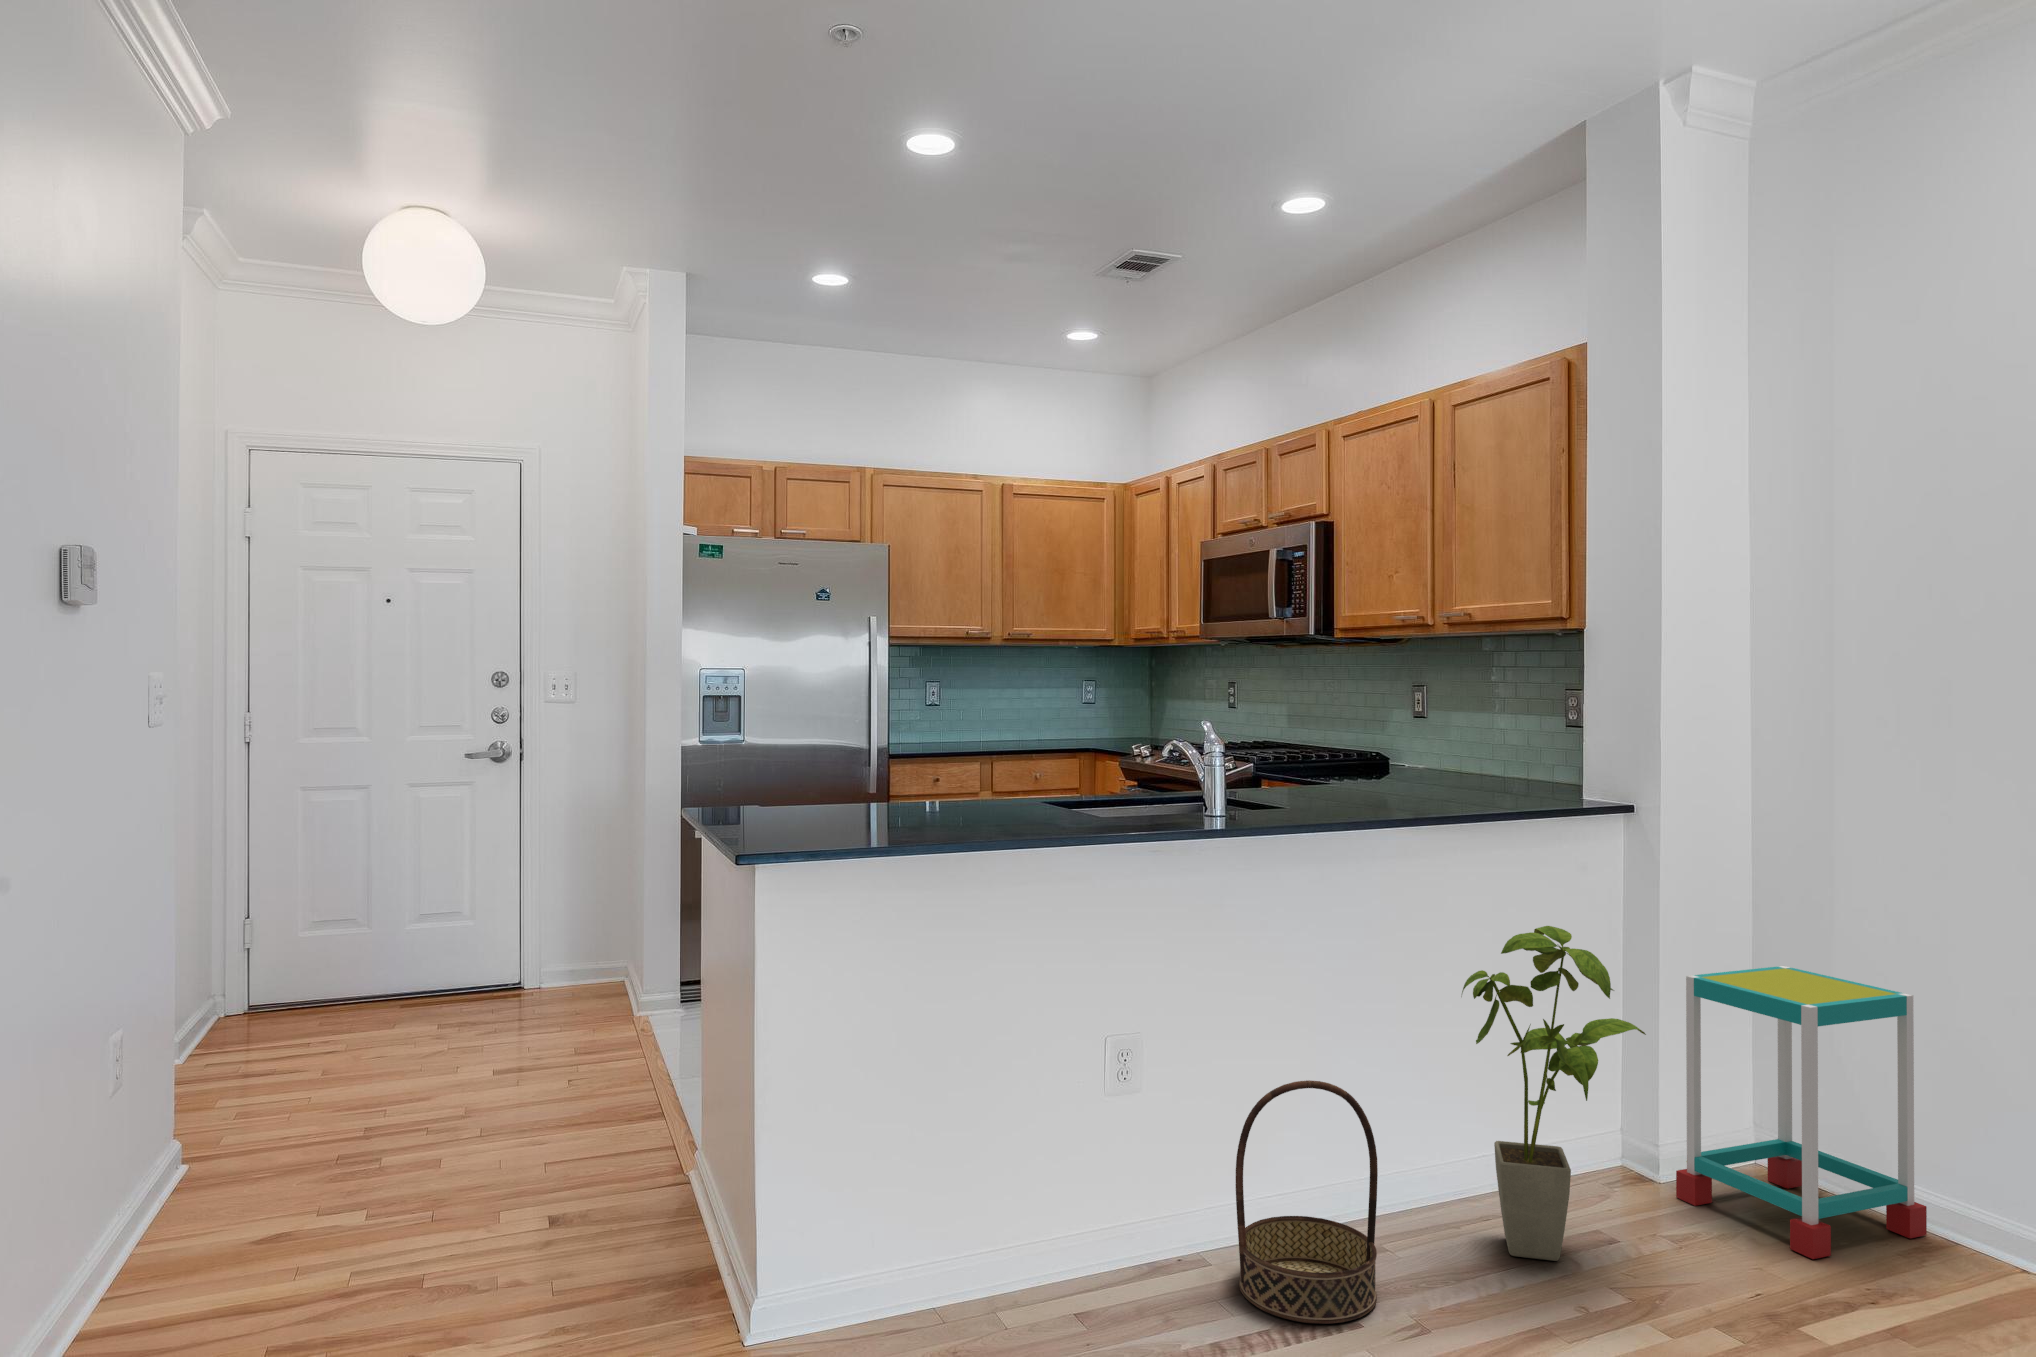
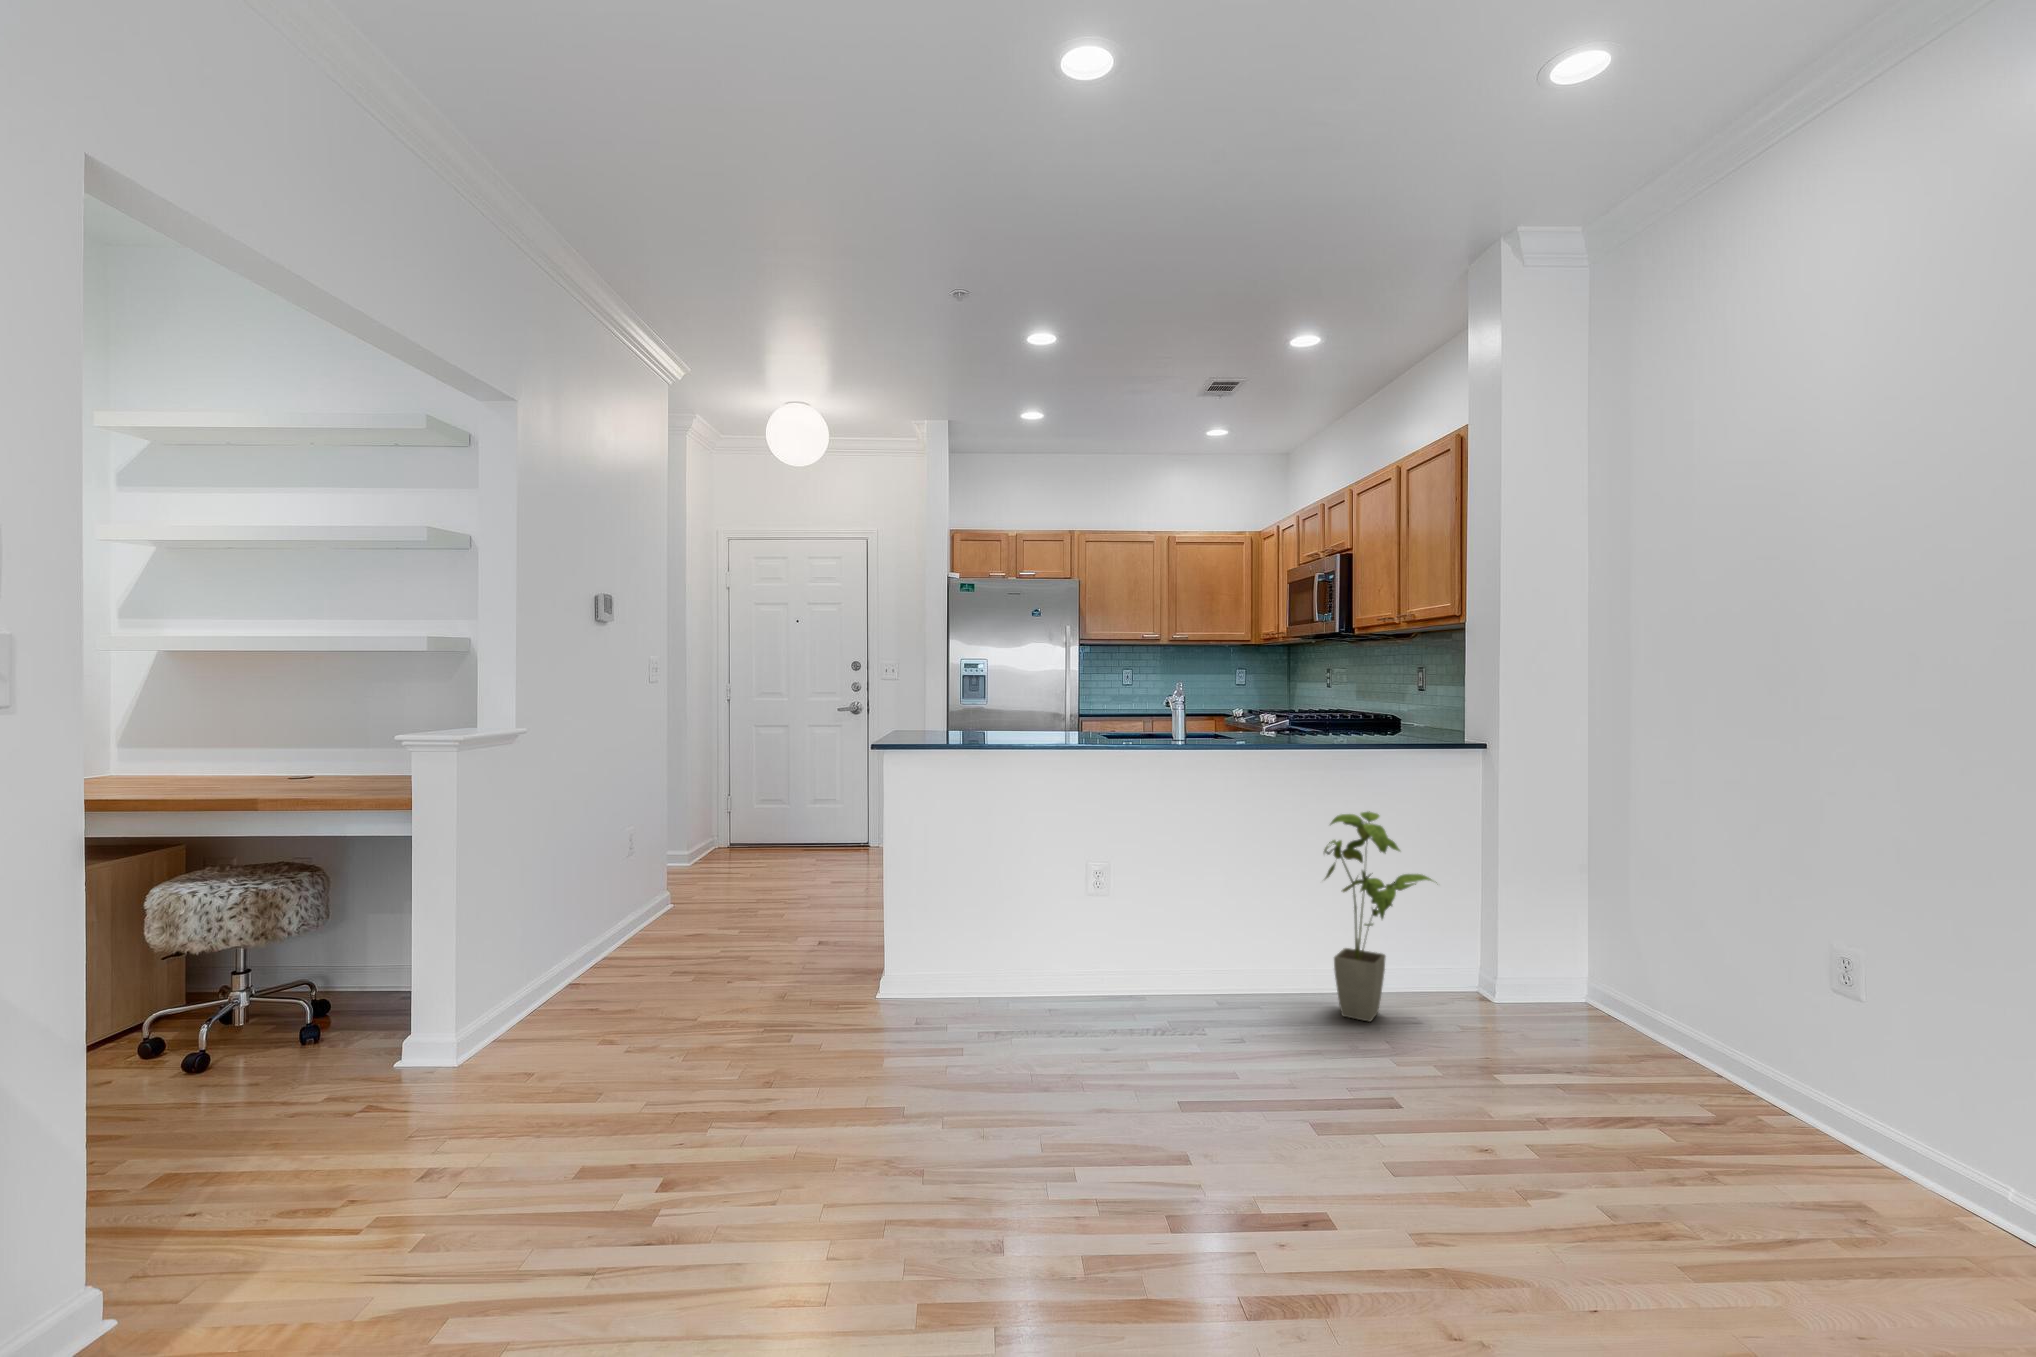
side table: present [1676,966,1927,1259] -> none [1495,855,1662,1041]
basket: present [1236,1080,1378,1324] -> none [1154,892,1241,1031]

